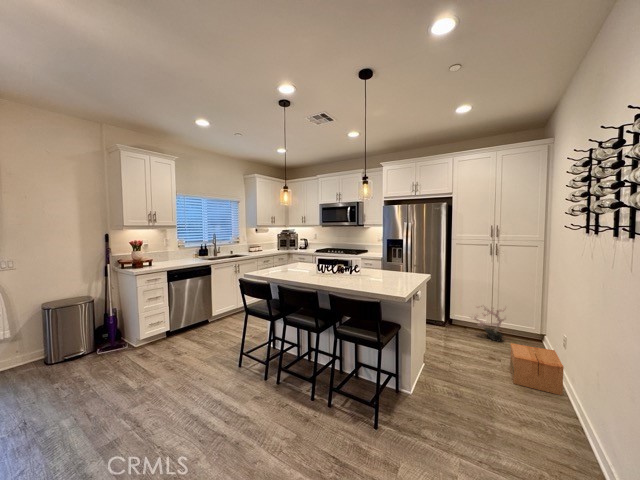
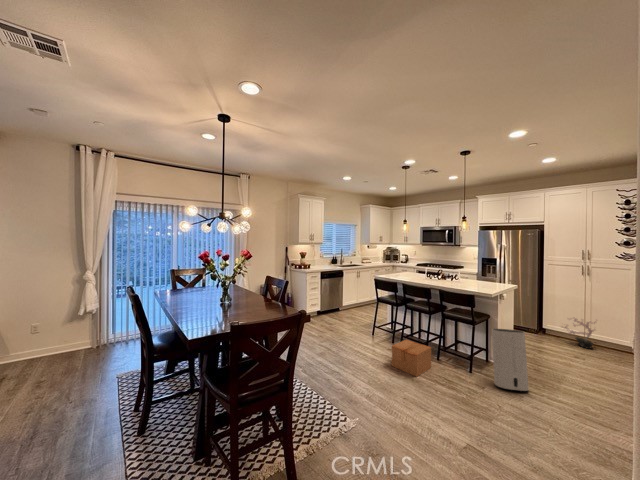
cardboard box: present [510,343,564,395] -> present [392,340,431,377]
air purifier: none [406,352,460,460] -> present [492,329,529,391]

